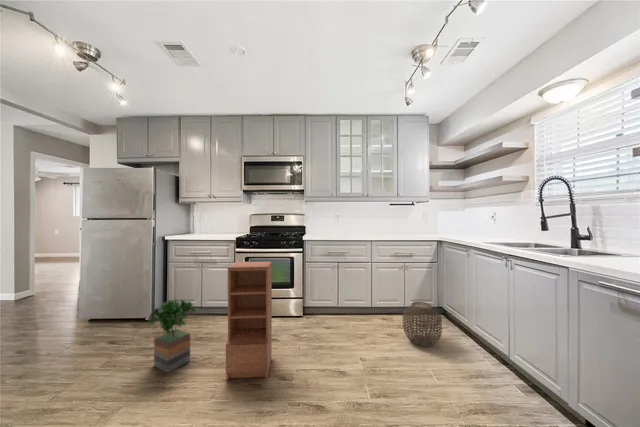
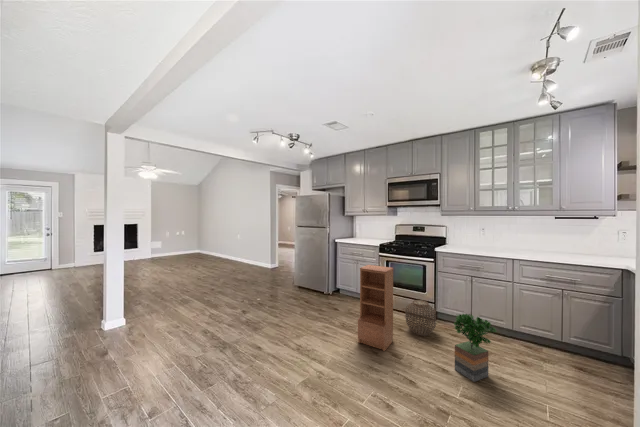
potted tree: present [149,300,198,373] -> present [454,314,496,382]
woven basket: present [403,302,442,347] -> present [405,300,436,336]

